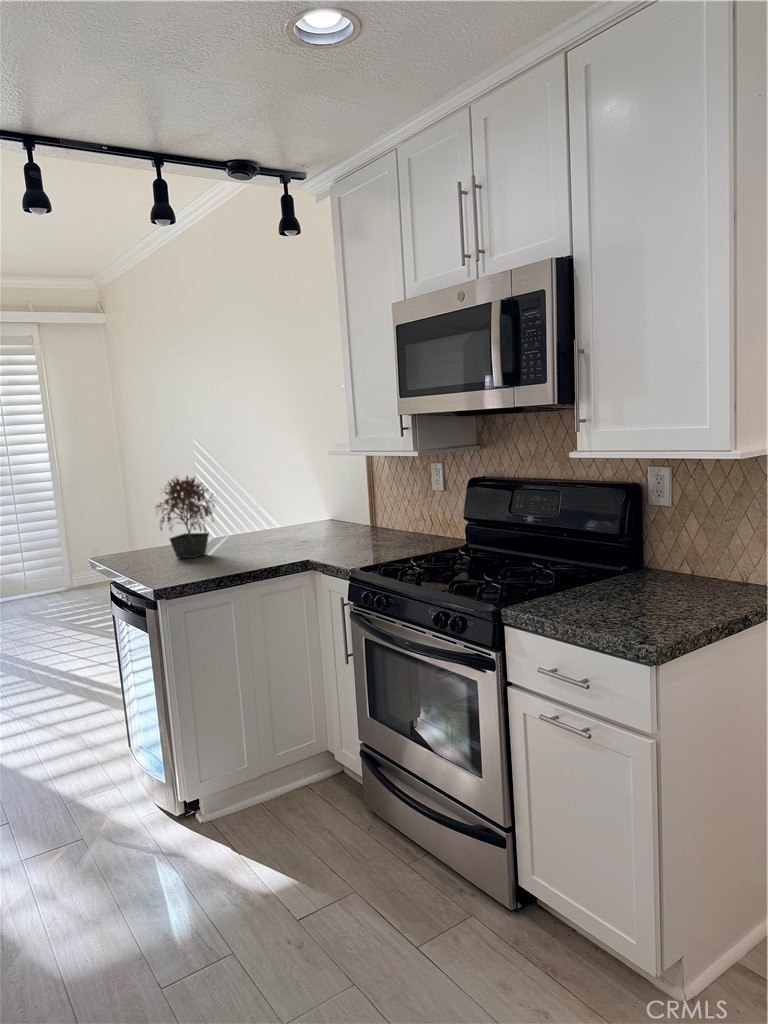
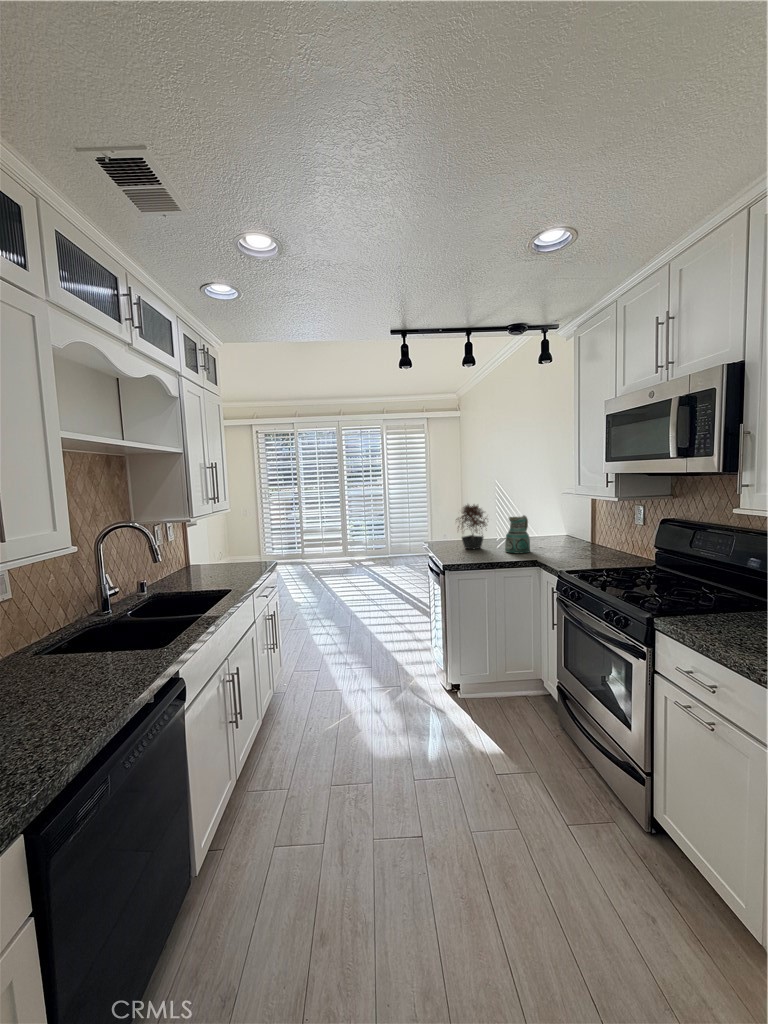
ceramic pitcher: none [249,490,291,555] -> present [505,515,530,553]

